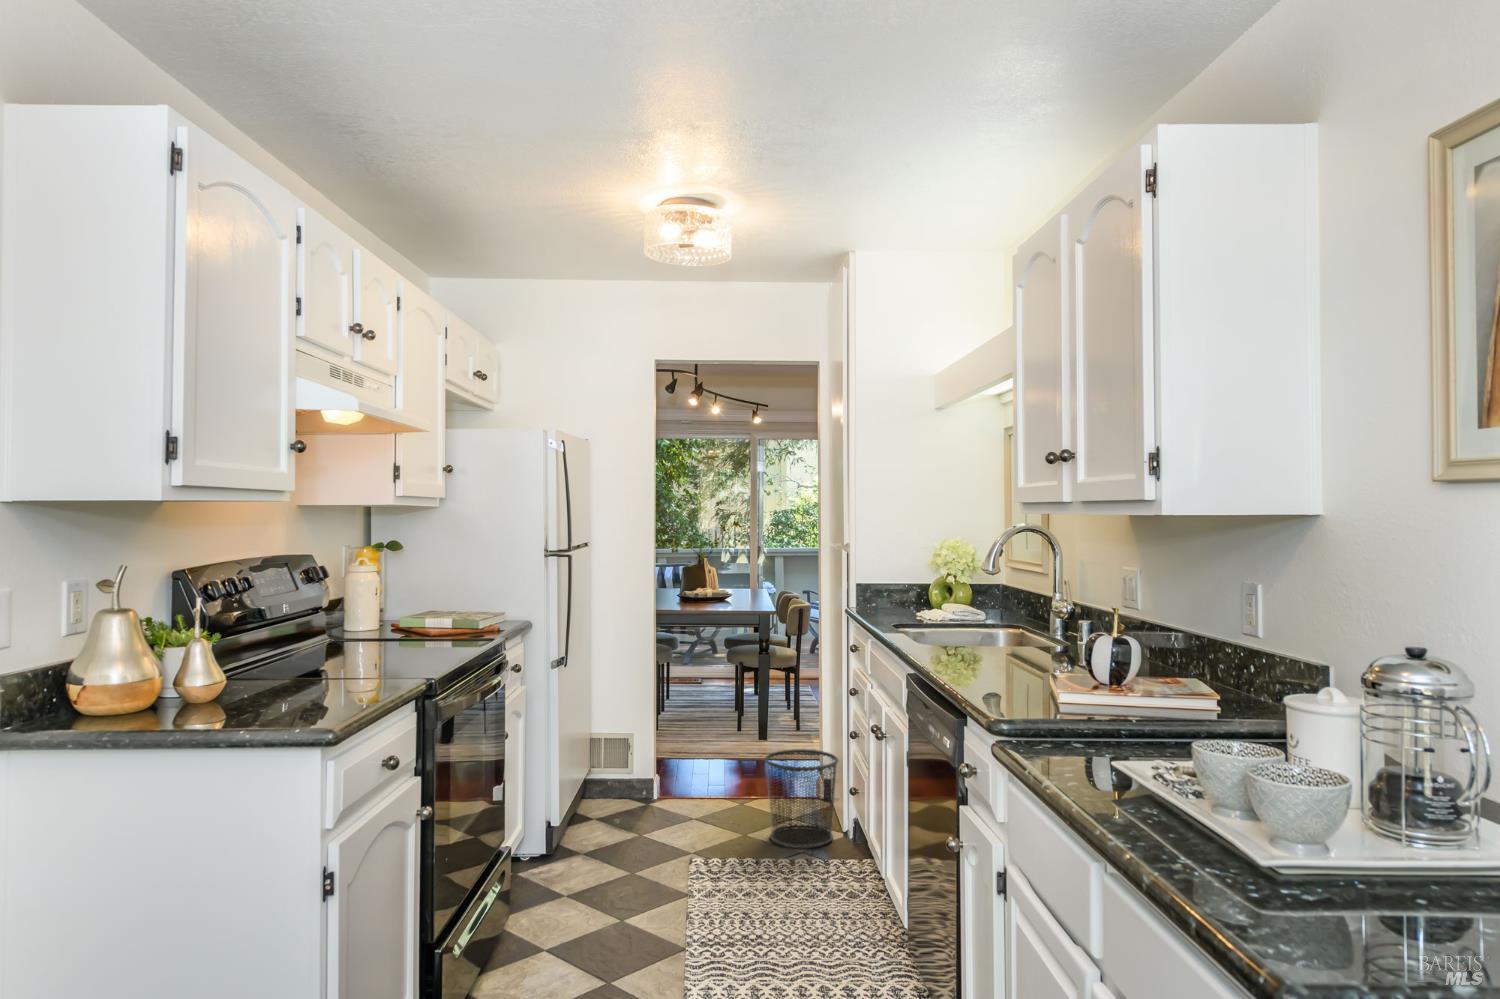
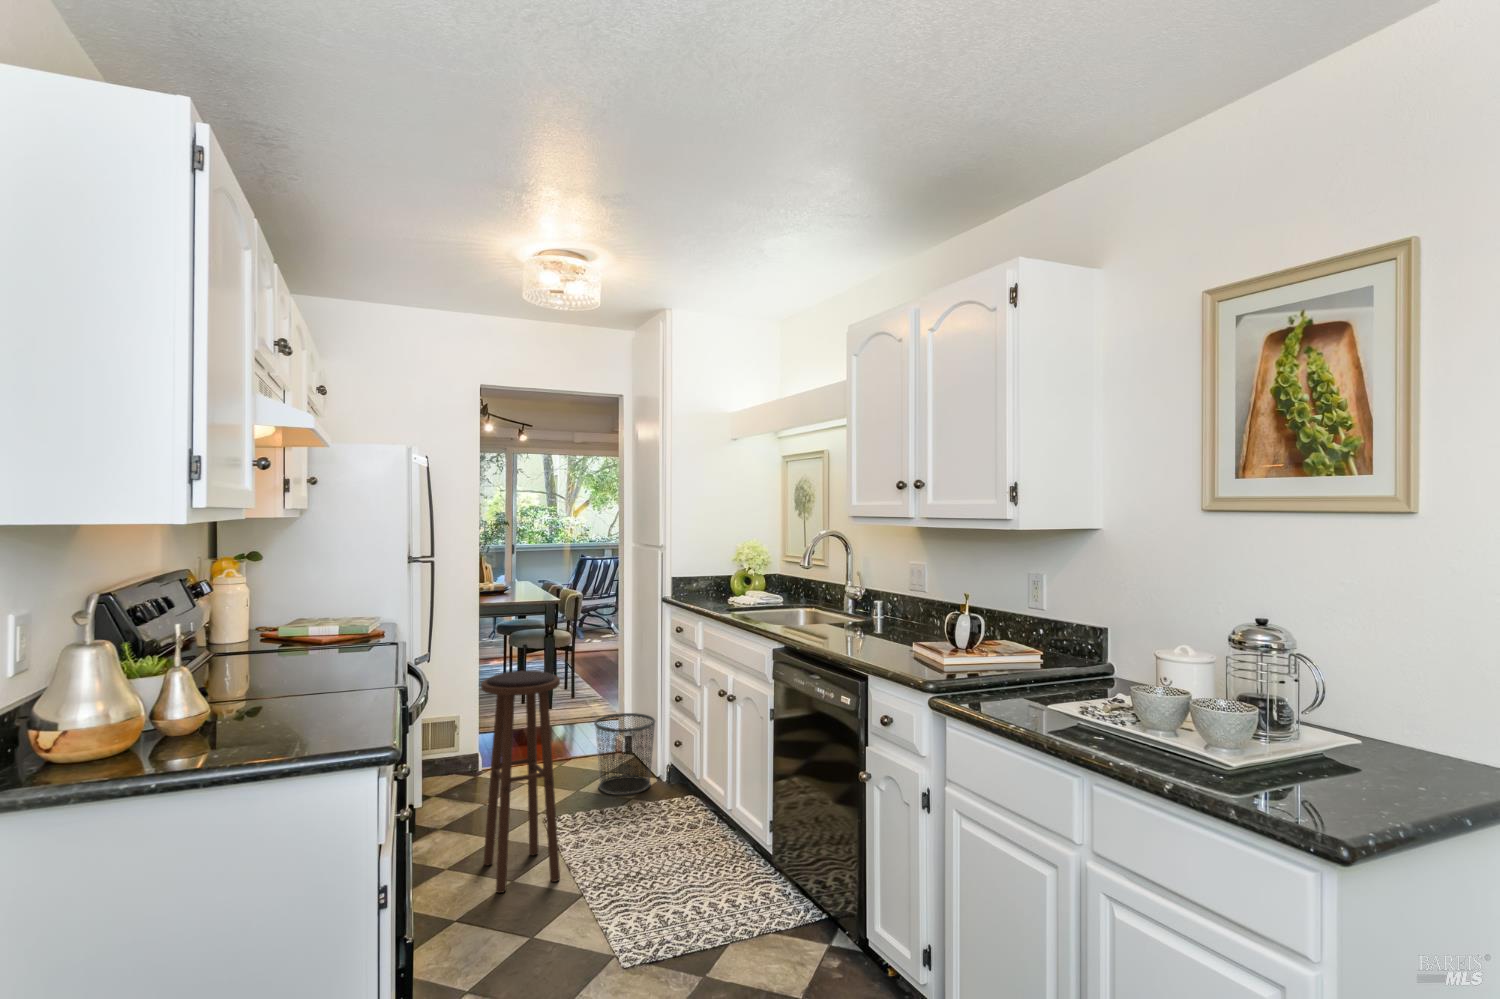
stool: none [589,683,676,931] -> present [481,671,560,893]

